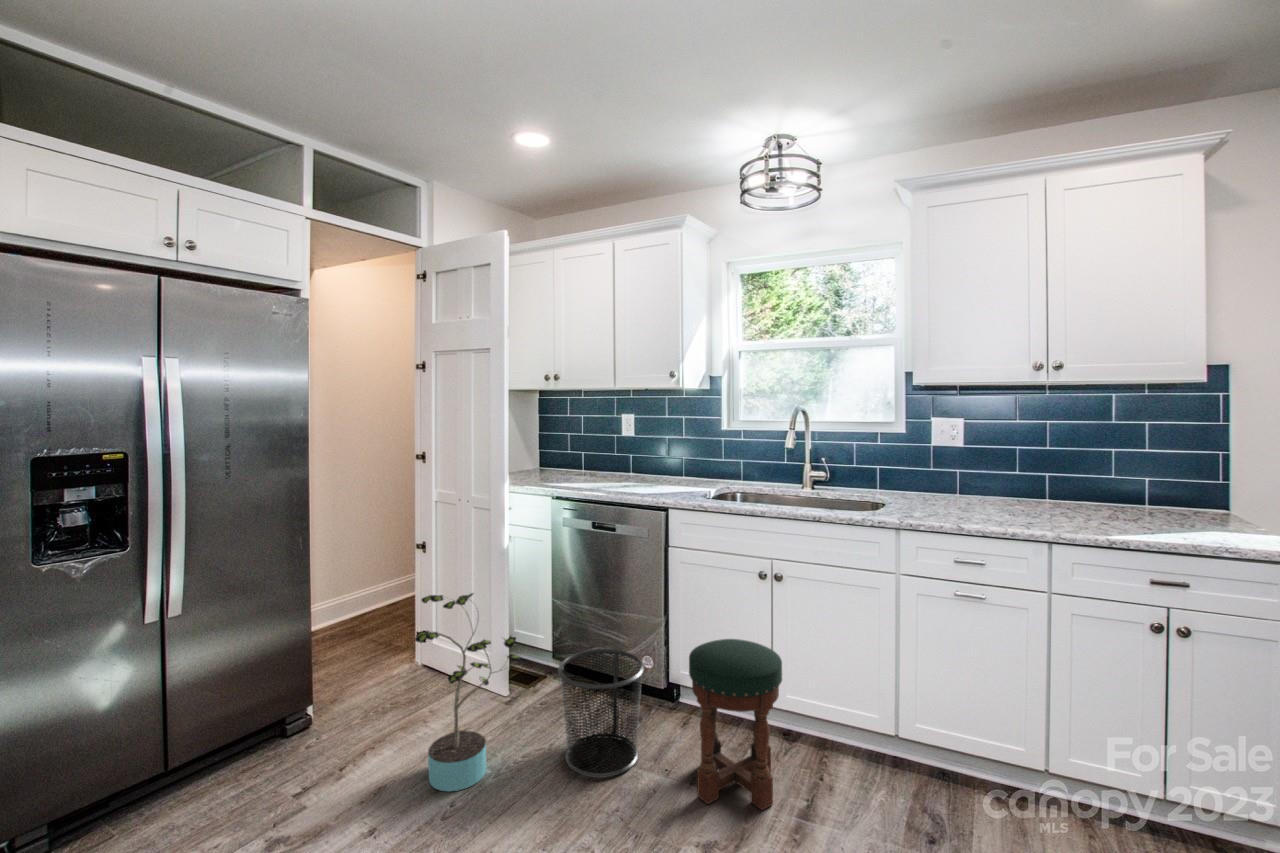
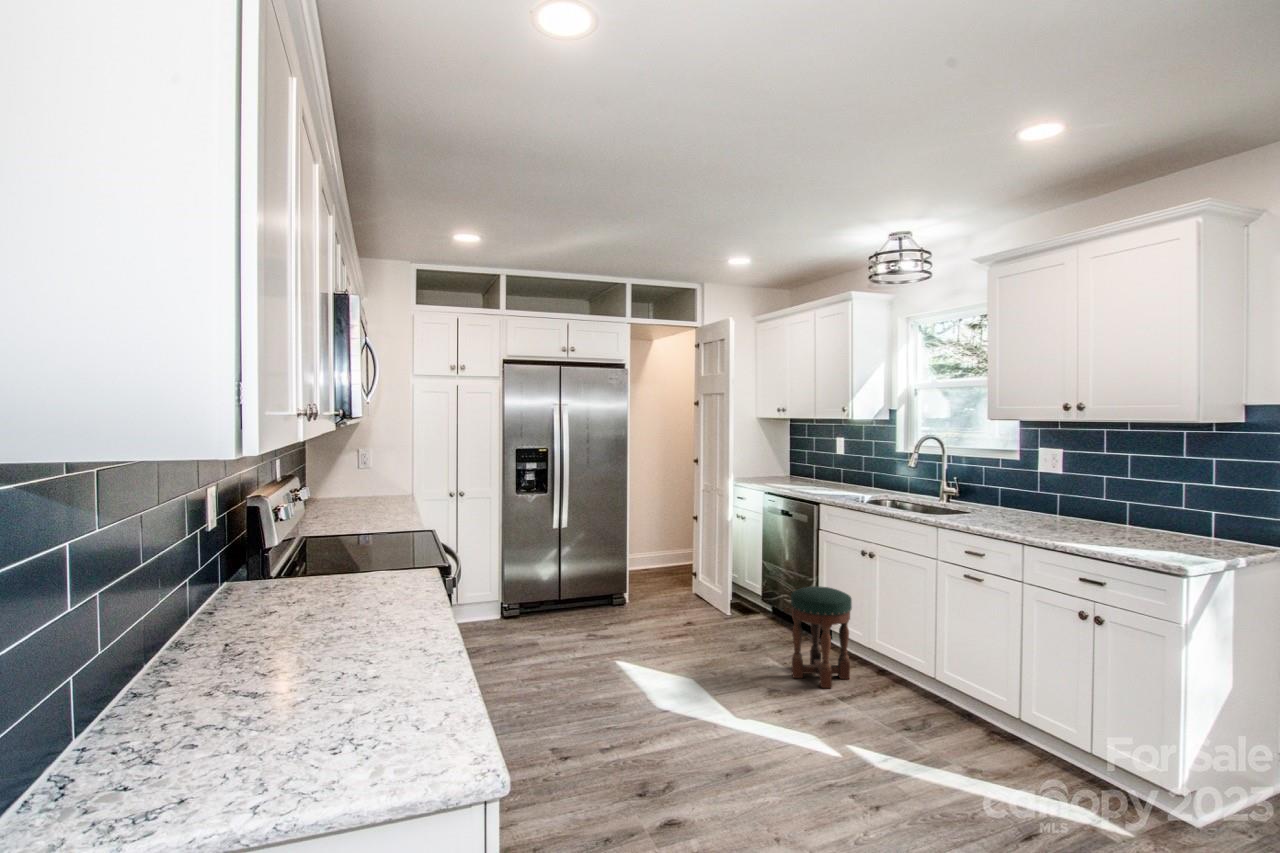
potted plant: present [415,593,520,791] -> none [653,536,713,642]
waste bin: present [558,649,644,778] -> none [730,586,784,657]

